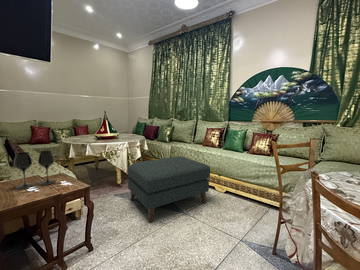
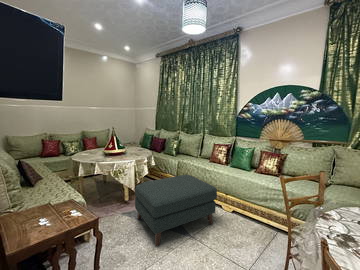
wine glass: present [14,151,56,189] -> none [30,183,68,222]

